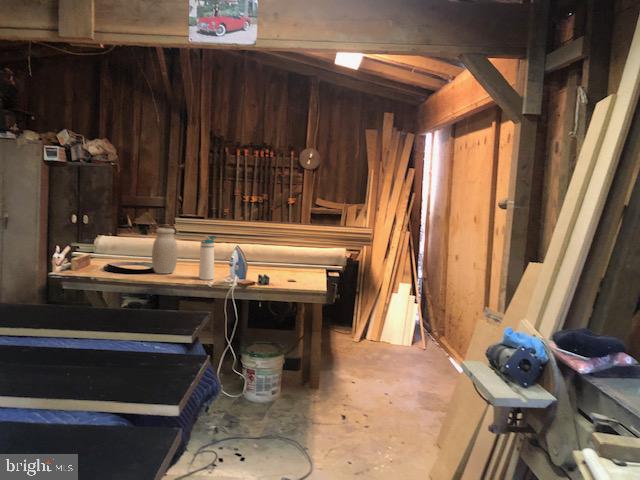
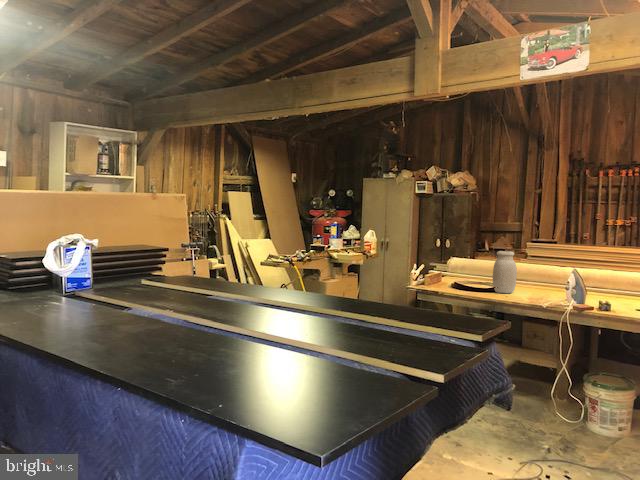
water bottle: present [199,235,216,280] -> none [535,258,555,301]

